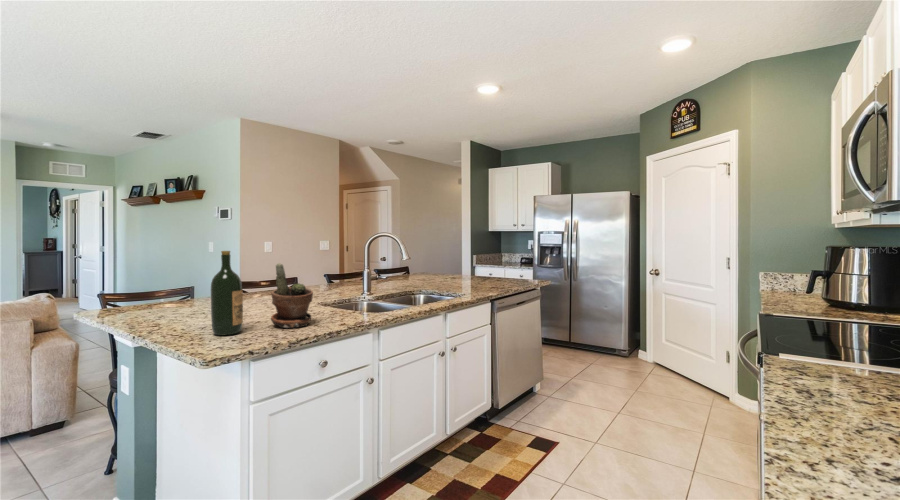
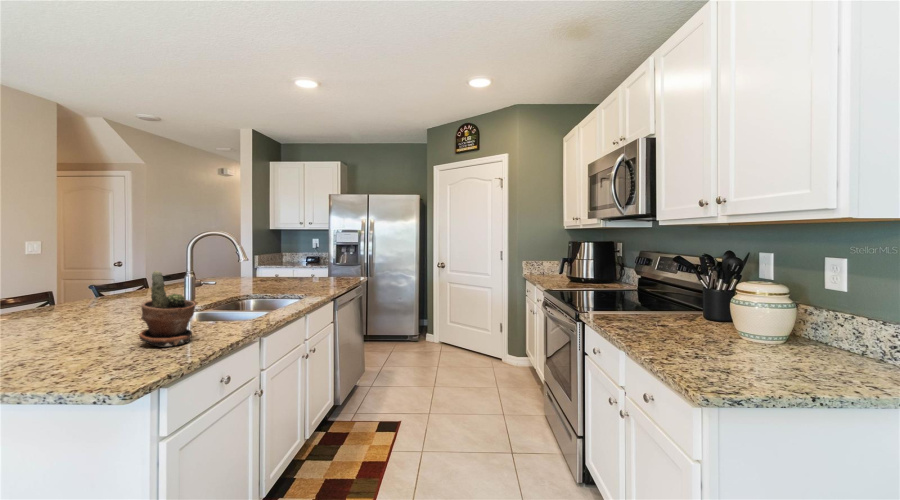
wine bottle: present [211,251,243,336] -> none [70,258,116,365]

